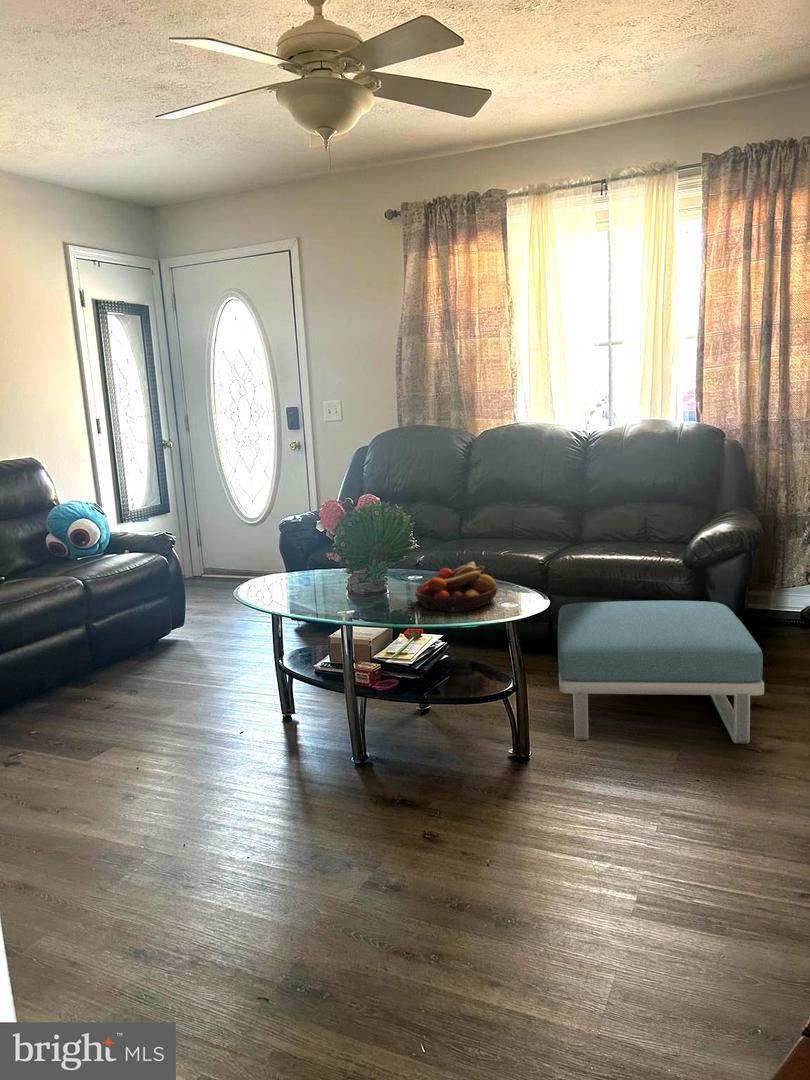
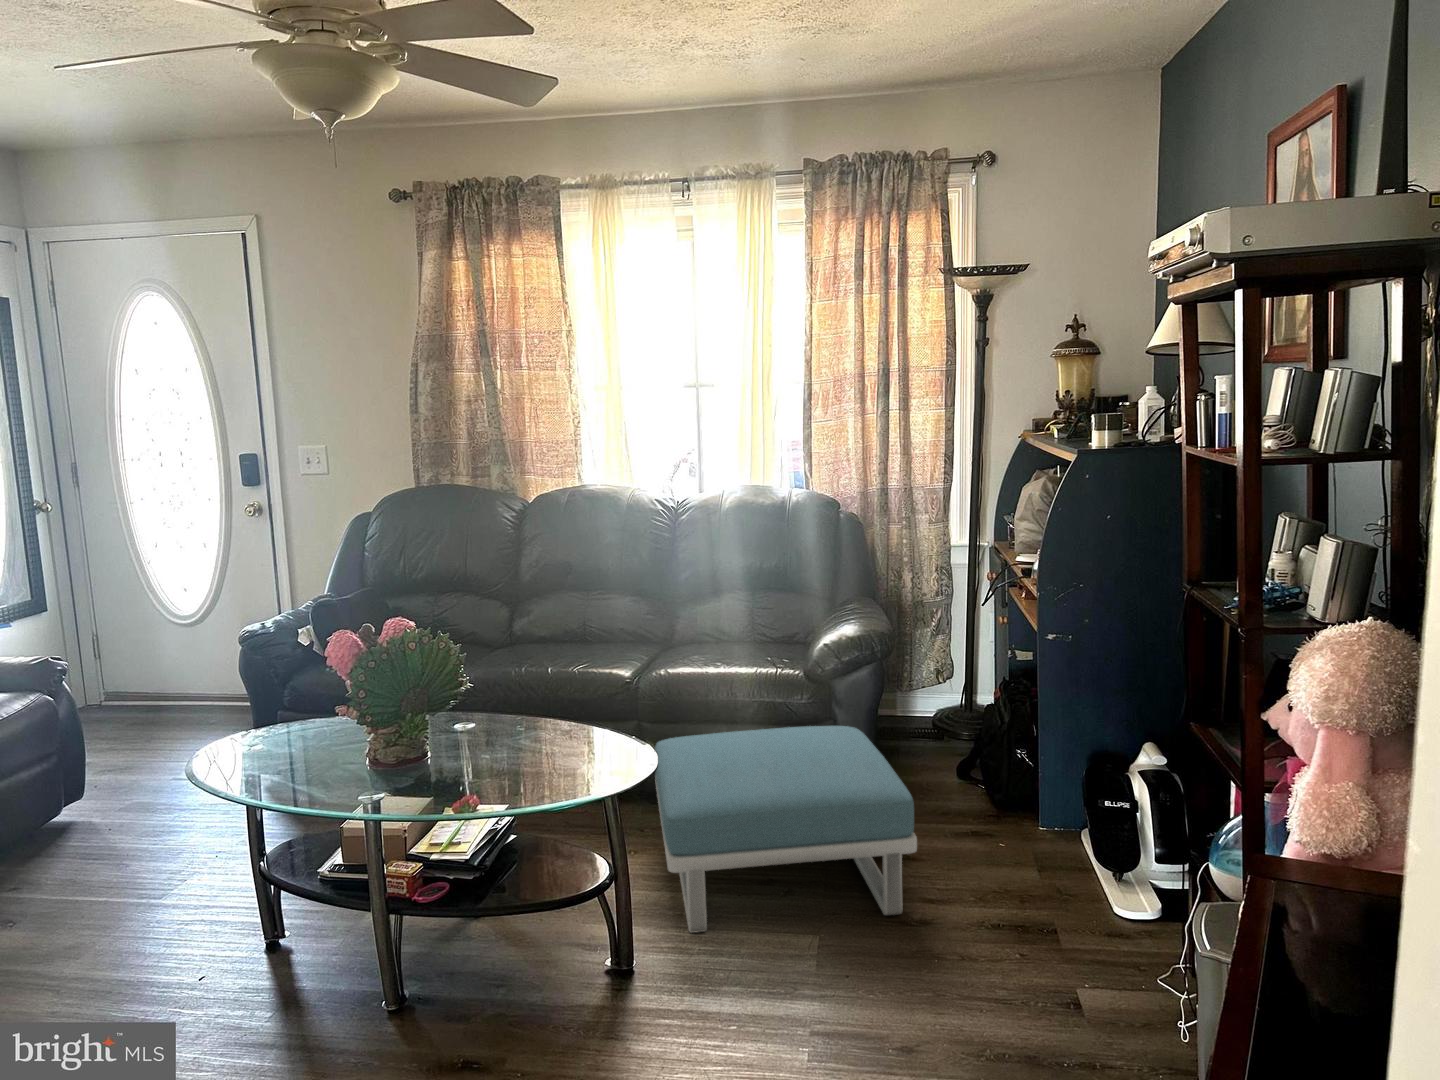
fruit bowl: present [415,562,498,612] -> none [466,698,582,778]

